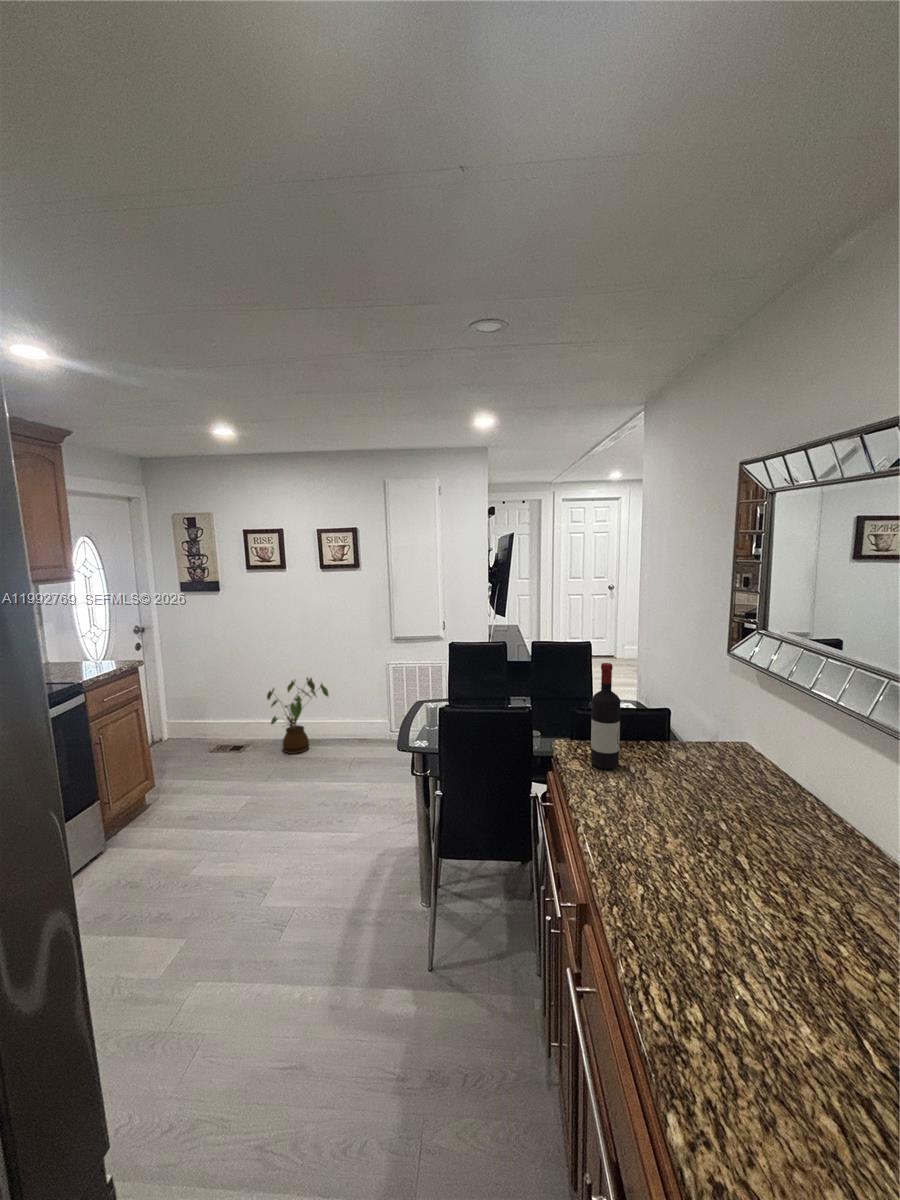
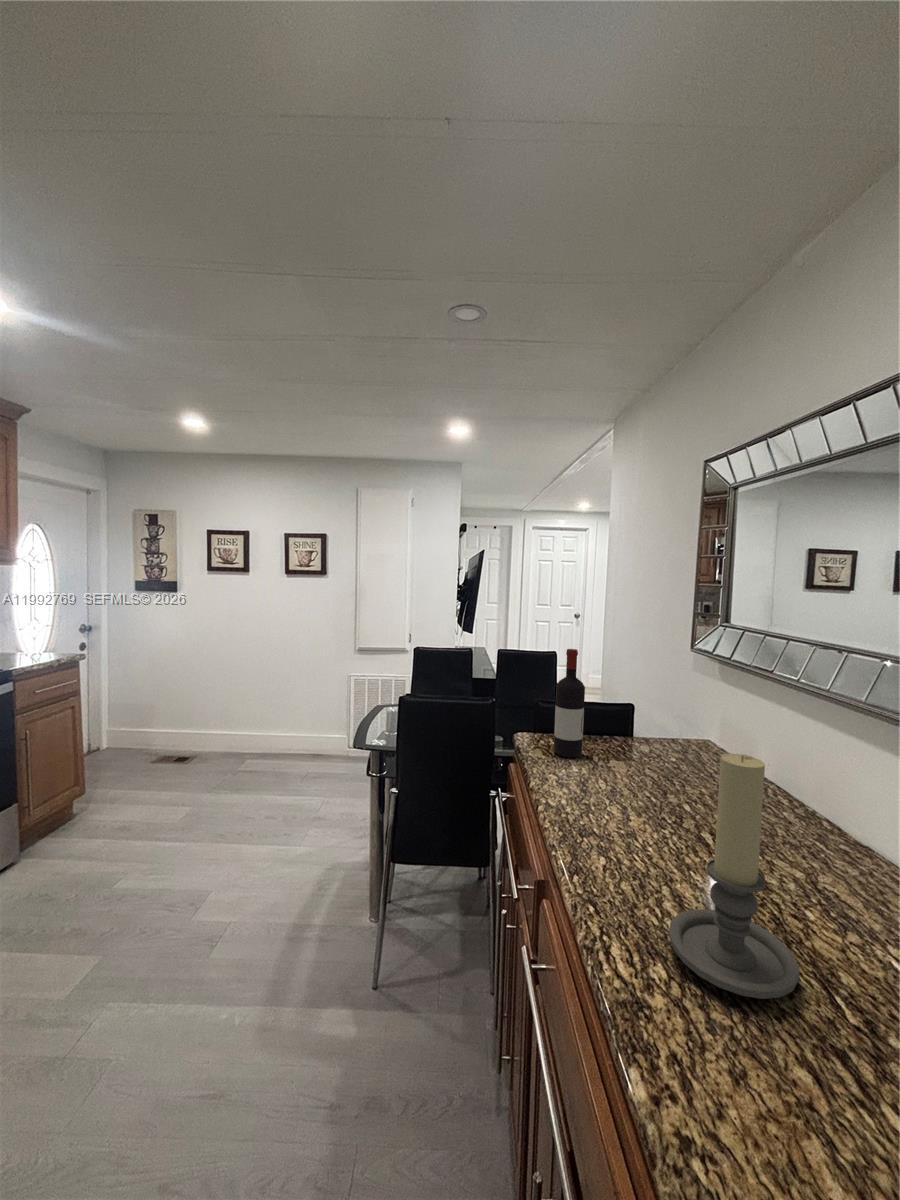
house plant: present [267,678,328,754] -> none [226,687,291,766]
candle holder: none [704,814,829,1046] -> present [669,754,800,999]

